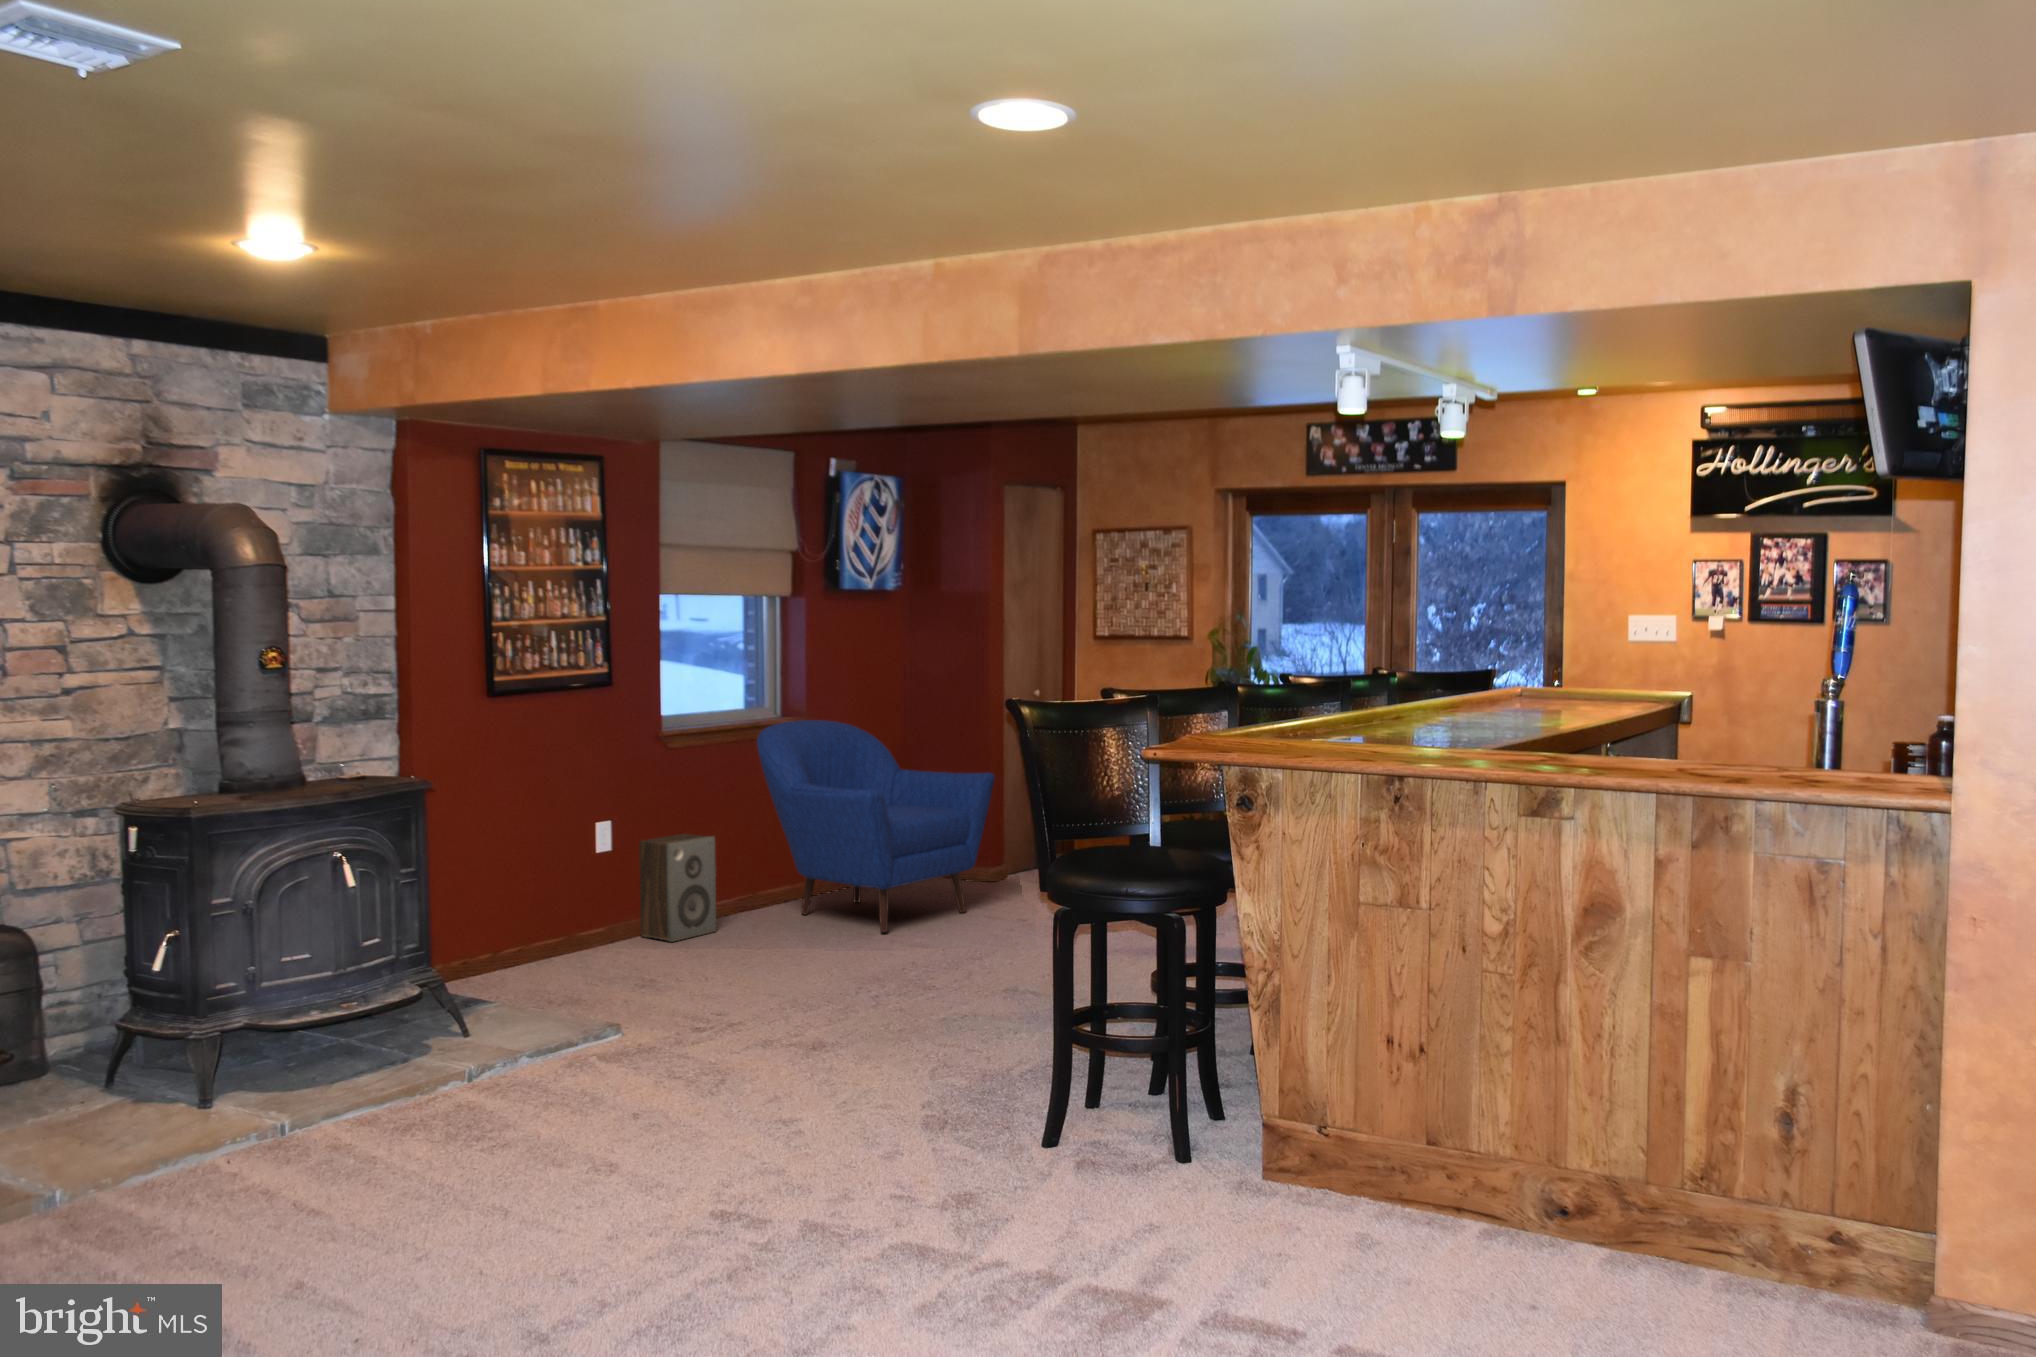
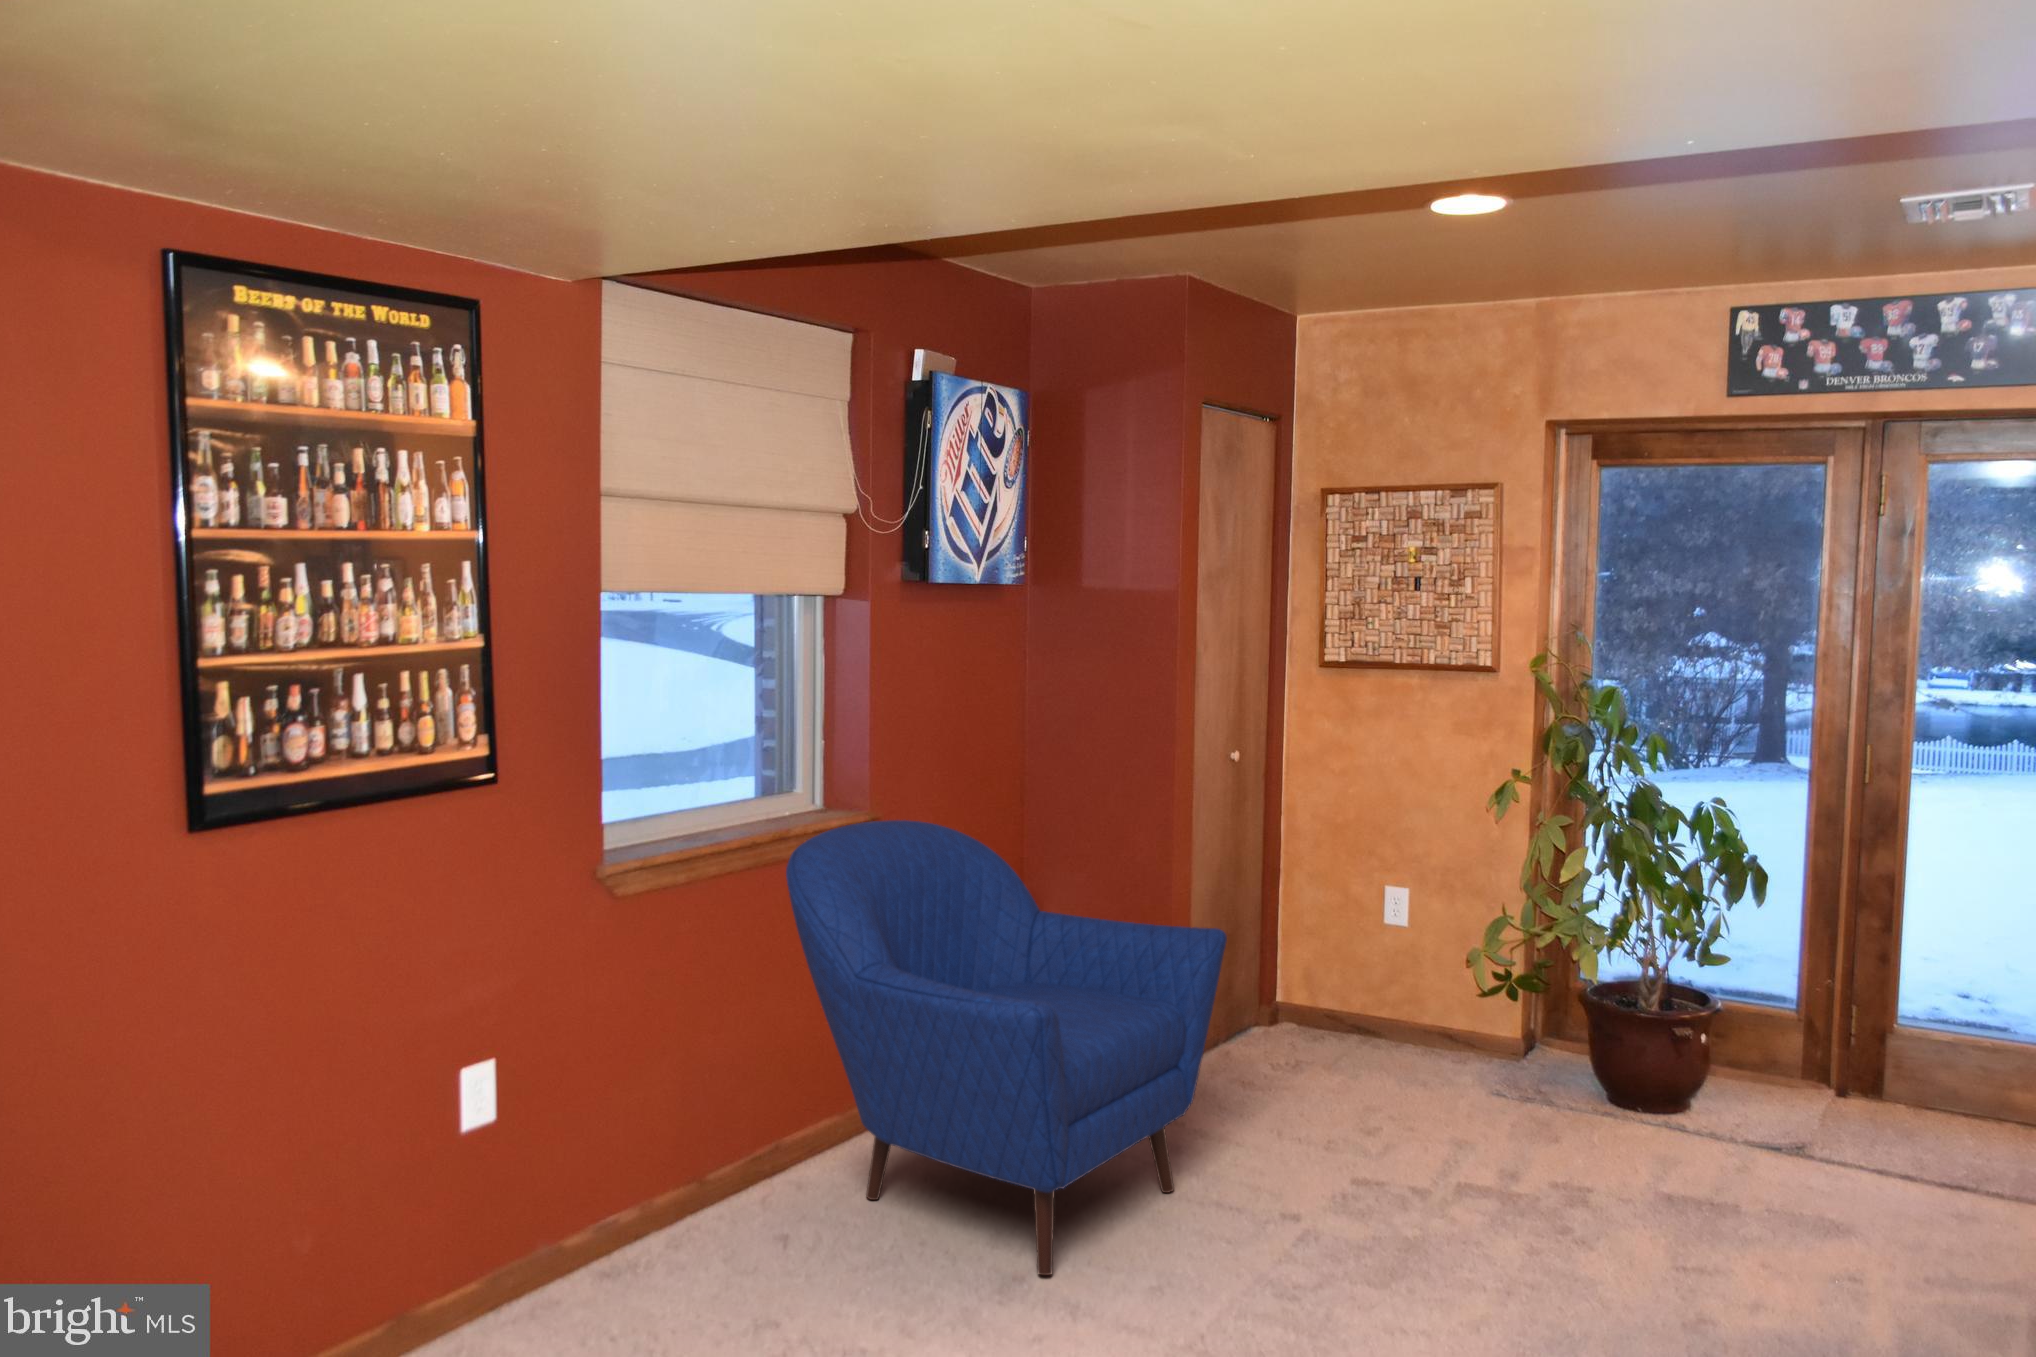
speaker: present [639,834,716,942] -> none [552,1065,708,1314]

